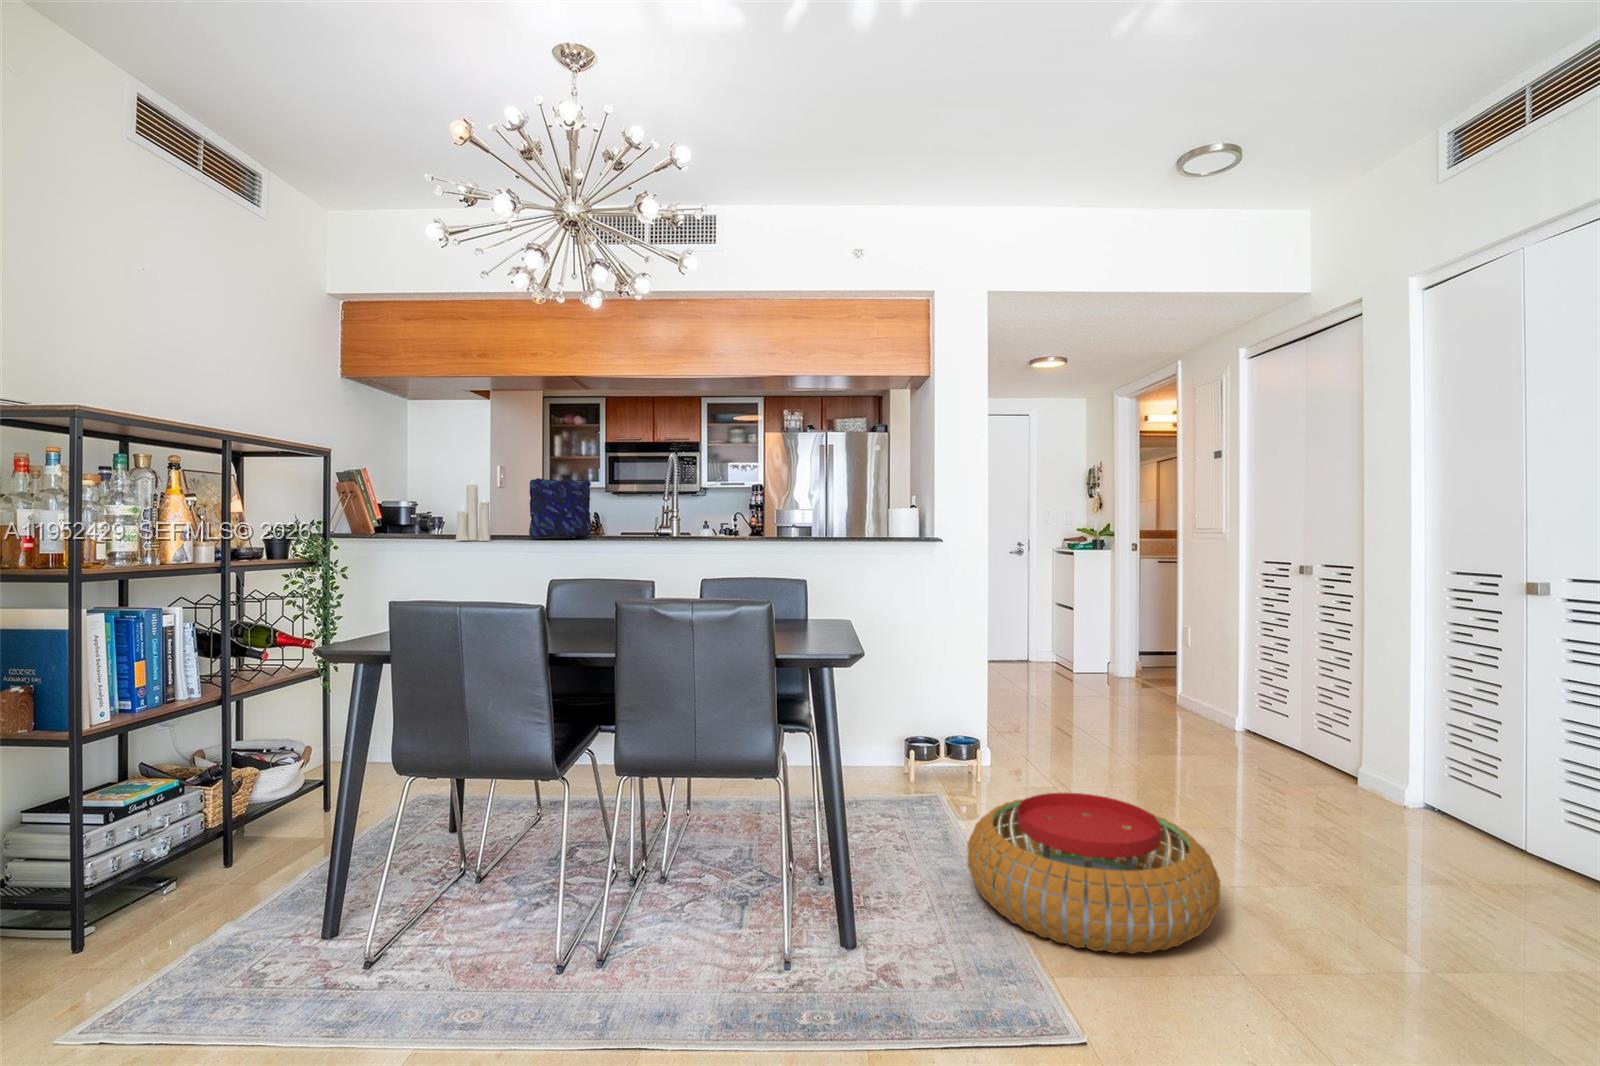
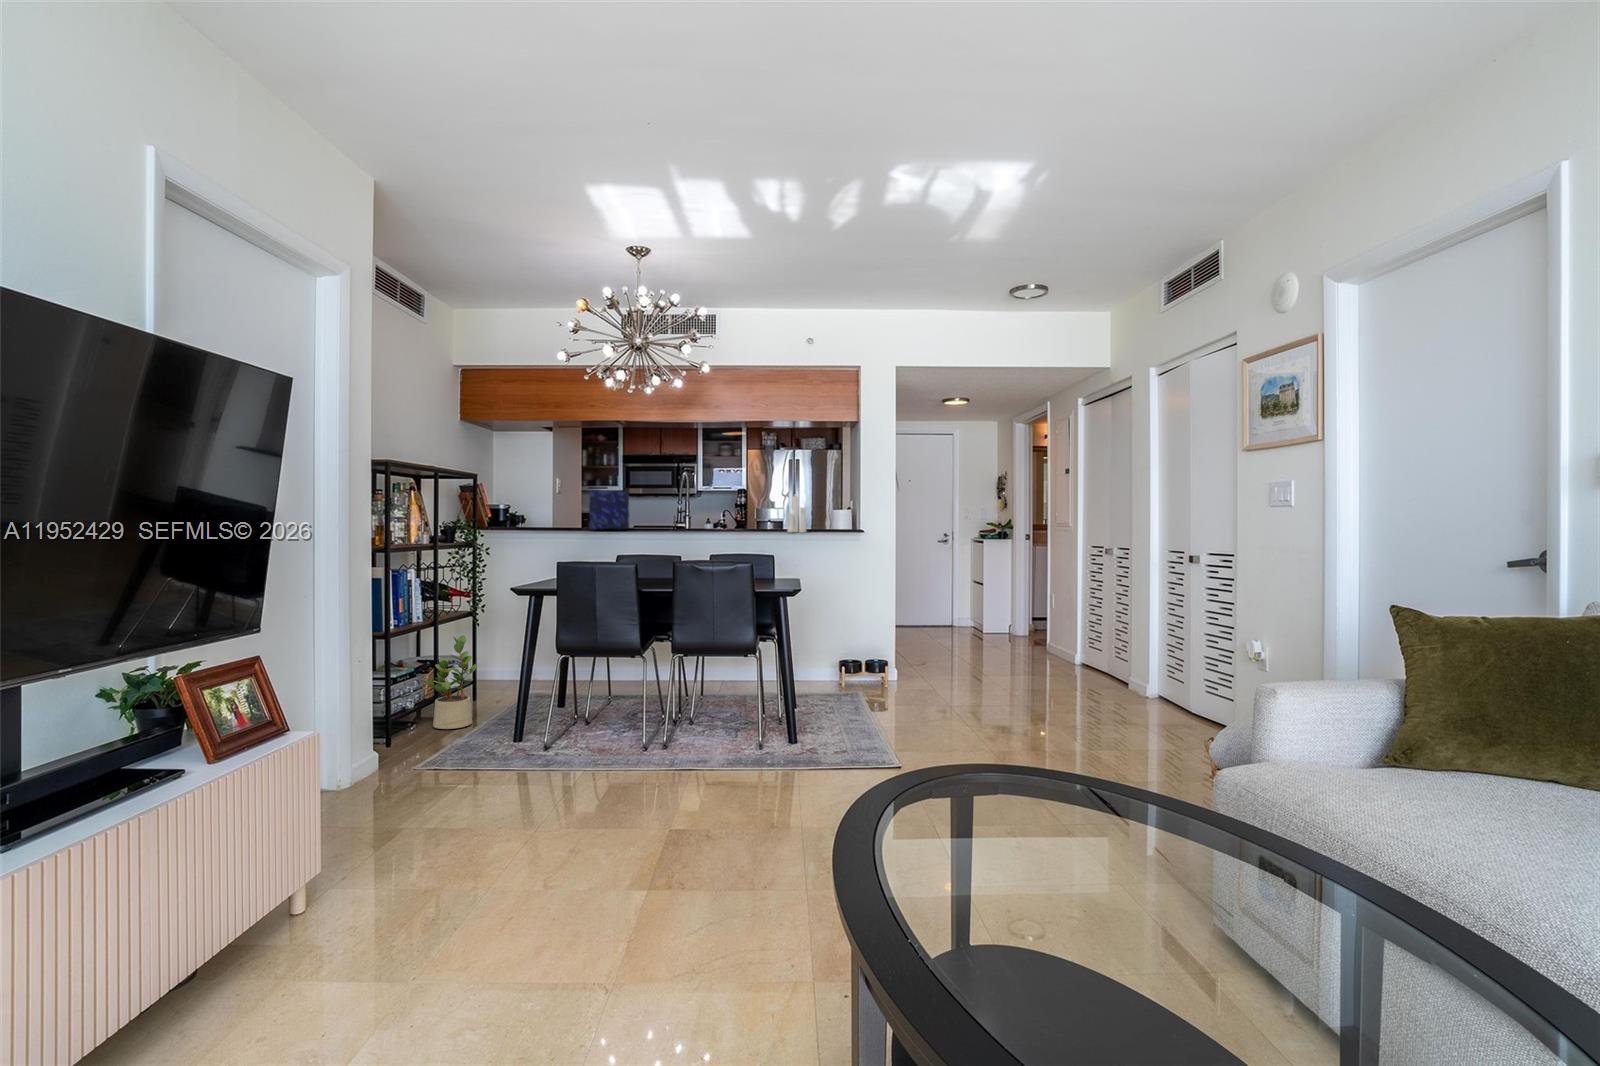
candle: present [455,479,490,541] -> present [787,496,806,533]
potted plant: none [179,727,281,906] -> present [425,635,477,729]
pouf: present [967,793,1220,954] -> none [860,674,988,740]

